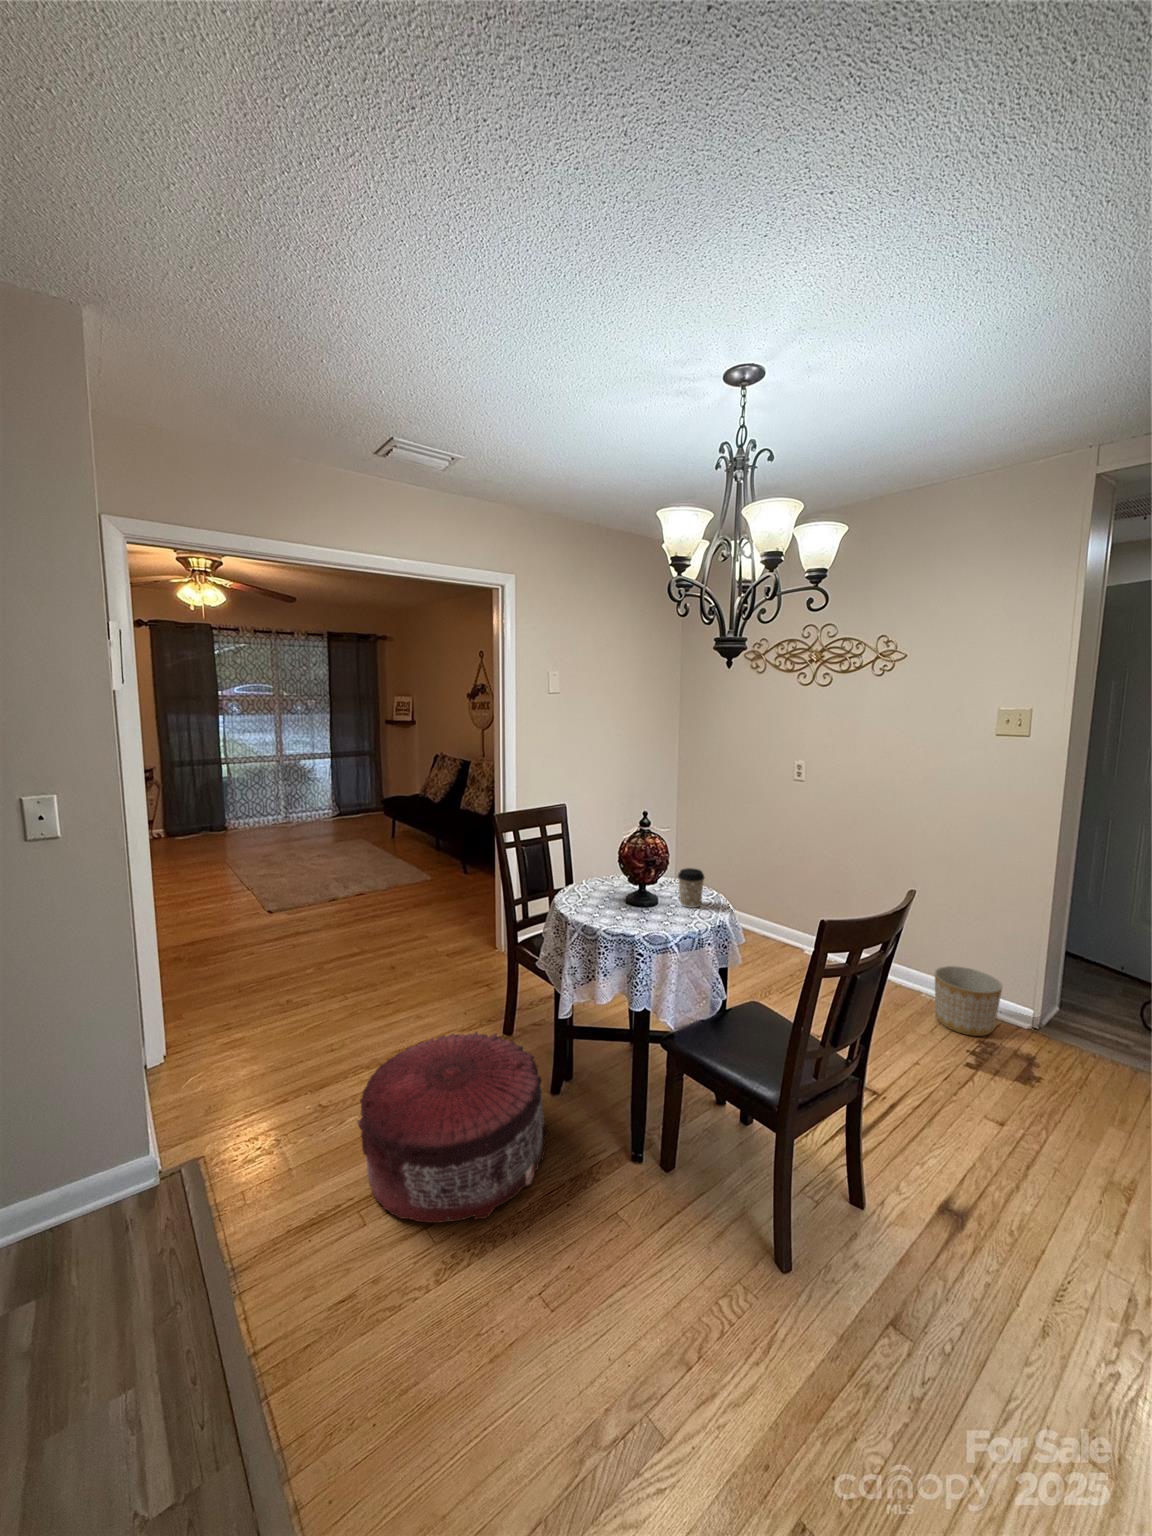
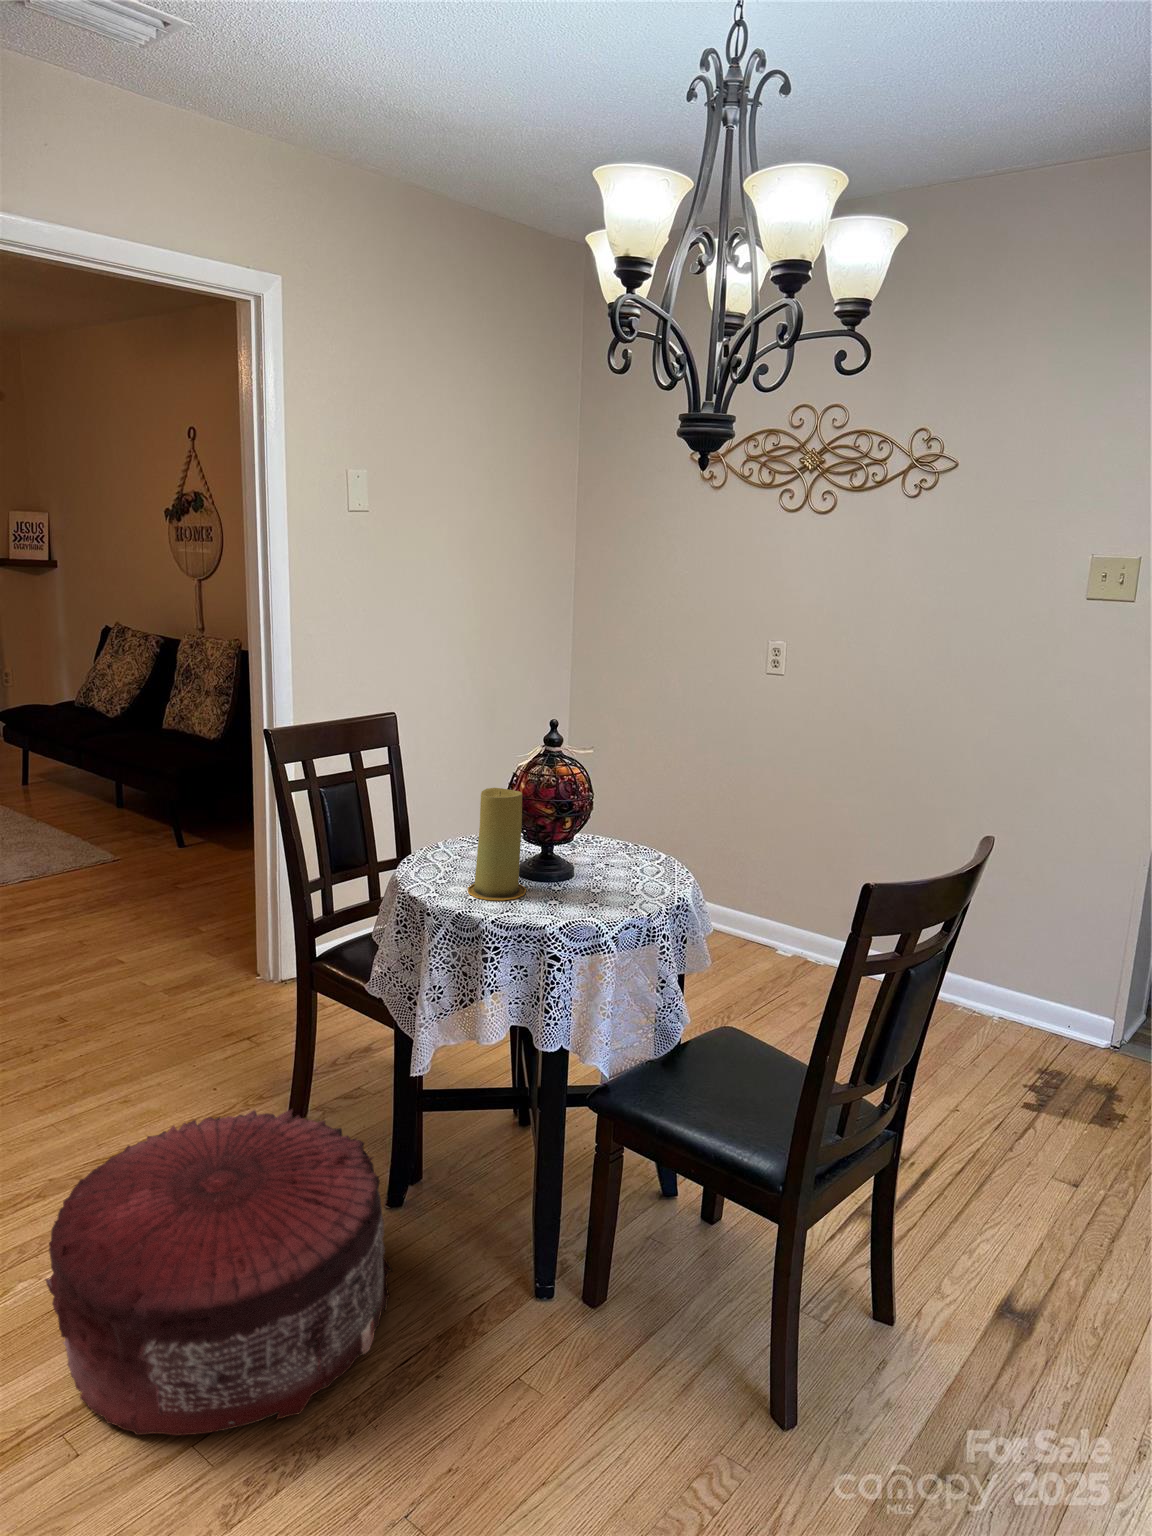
candle: none [594,852,628,918] -> present [468,788,526,901]
coffee cup: present [678,868,704,908] -> none [607,814,653,880]
planter: present [935,966,1002,1036] -> none [977,960,1073,1061]

